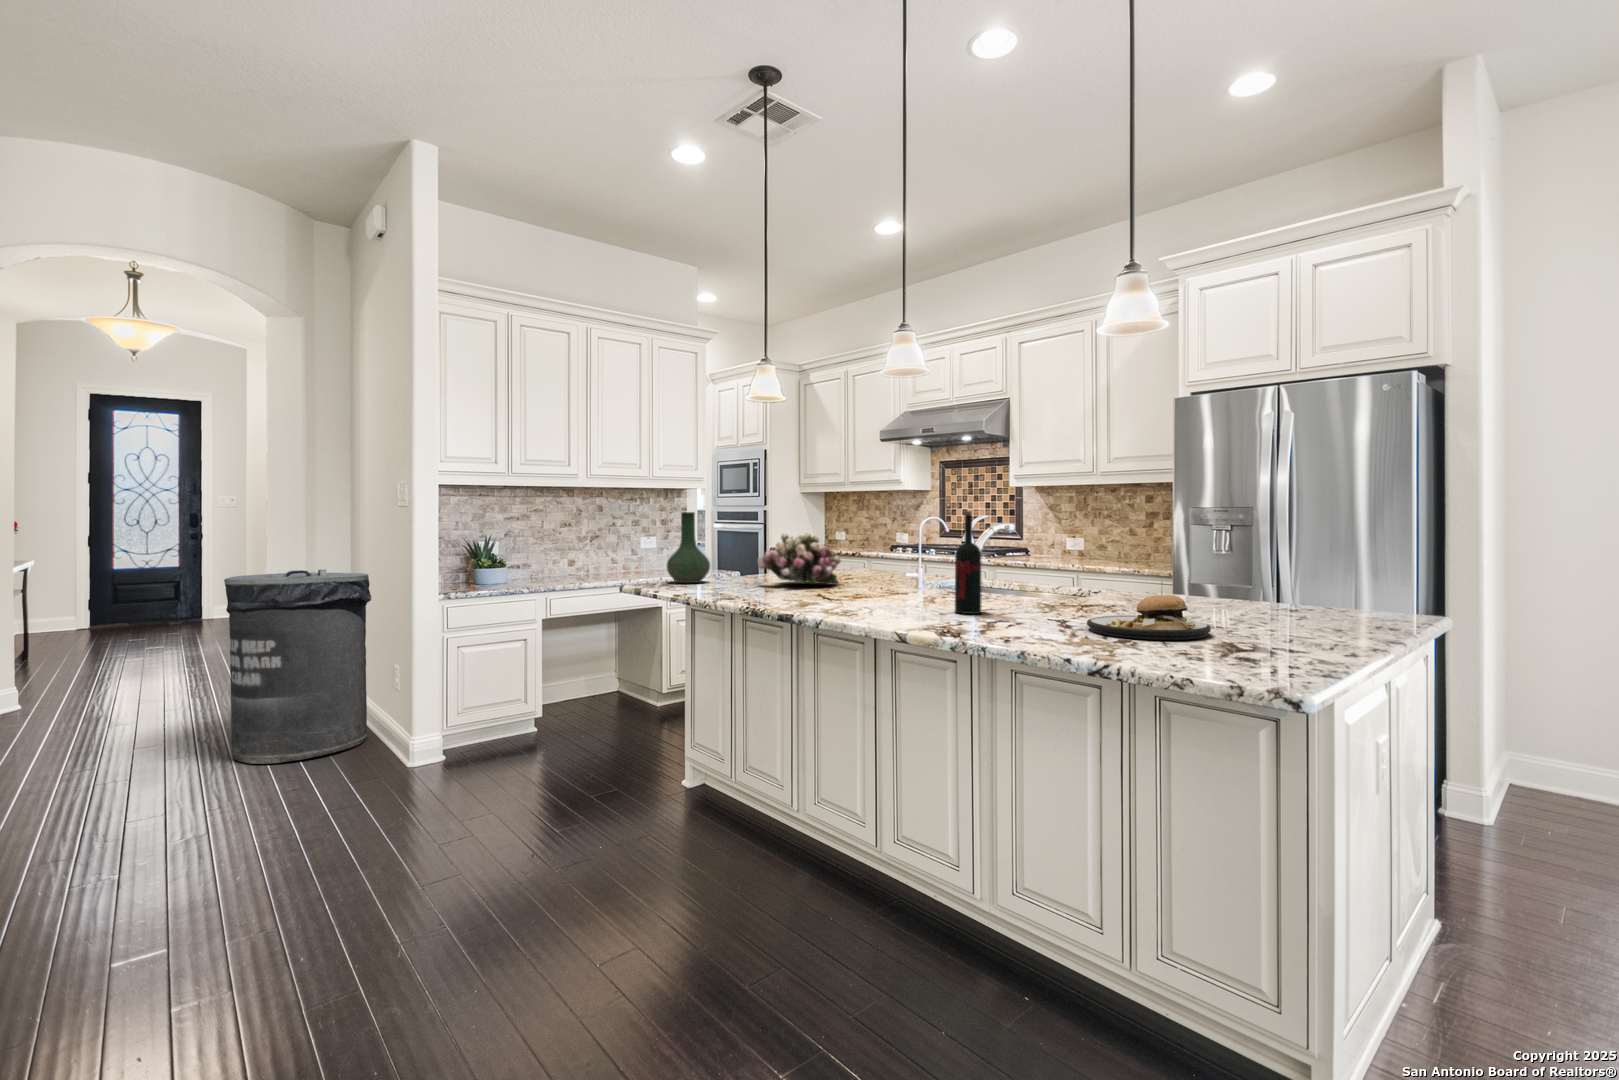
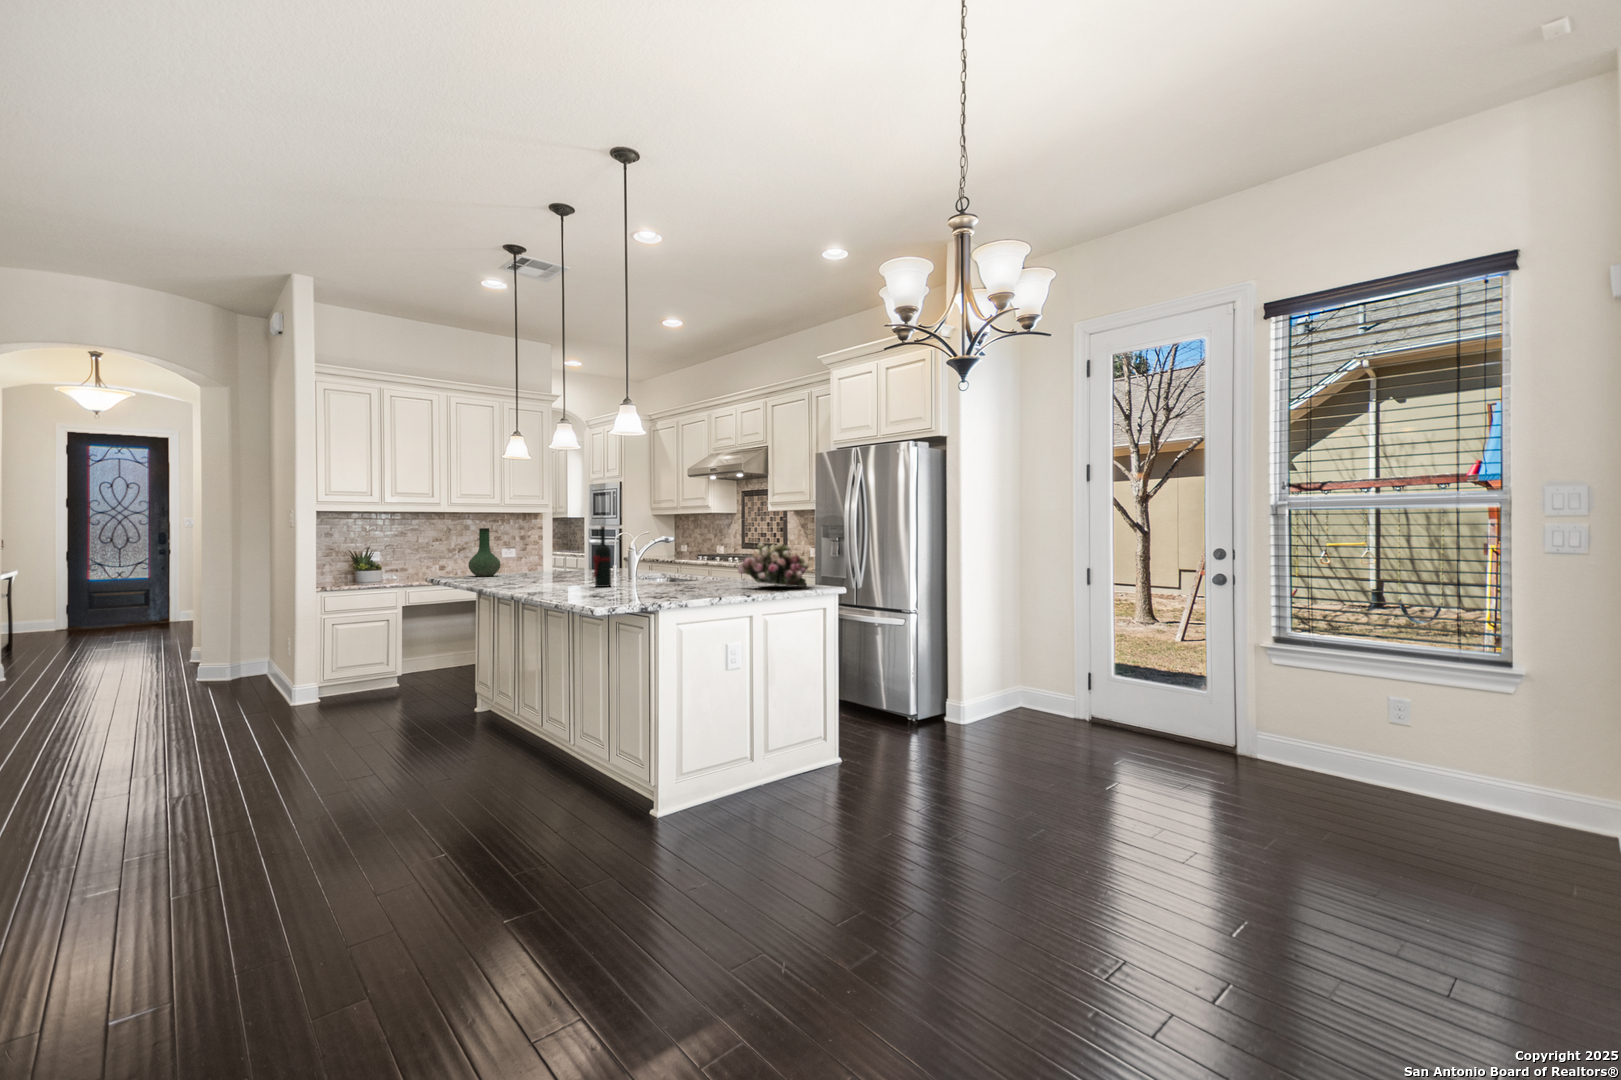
flower arrangement: present [757,533,840,585] -> present [738,543,809,587]
trash can: present [224,569,371,764] -> none [163,570,275,708]
plate: present [1087,583,1211,640] -> none [633,560,697,594]

